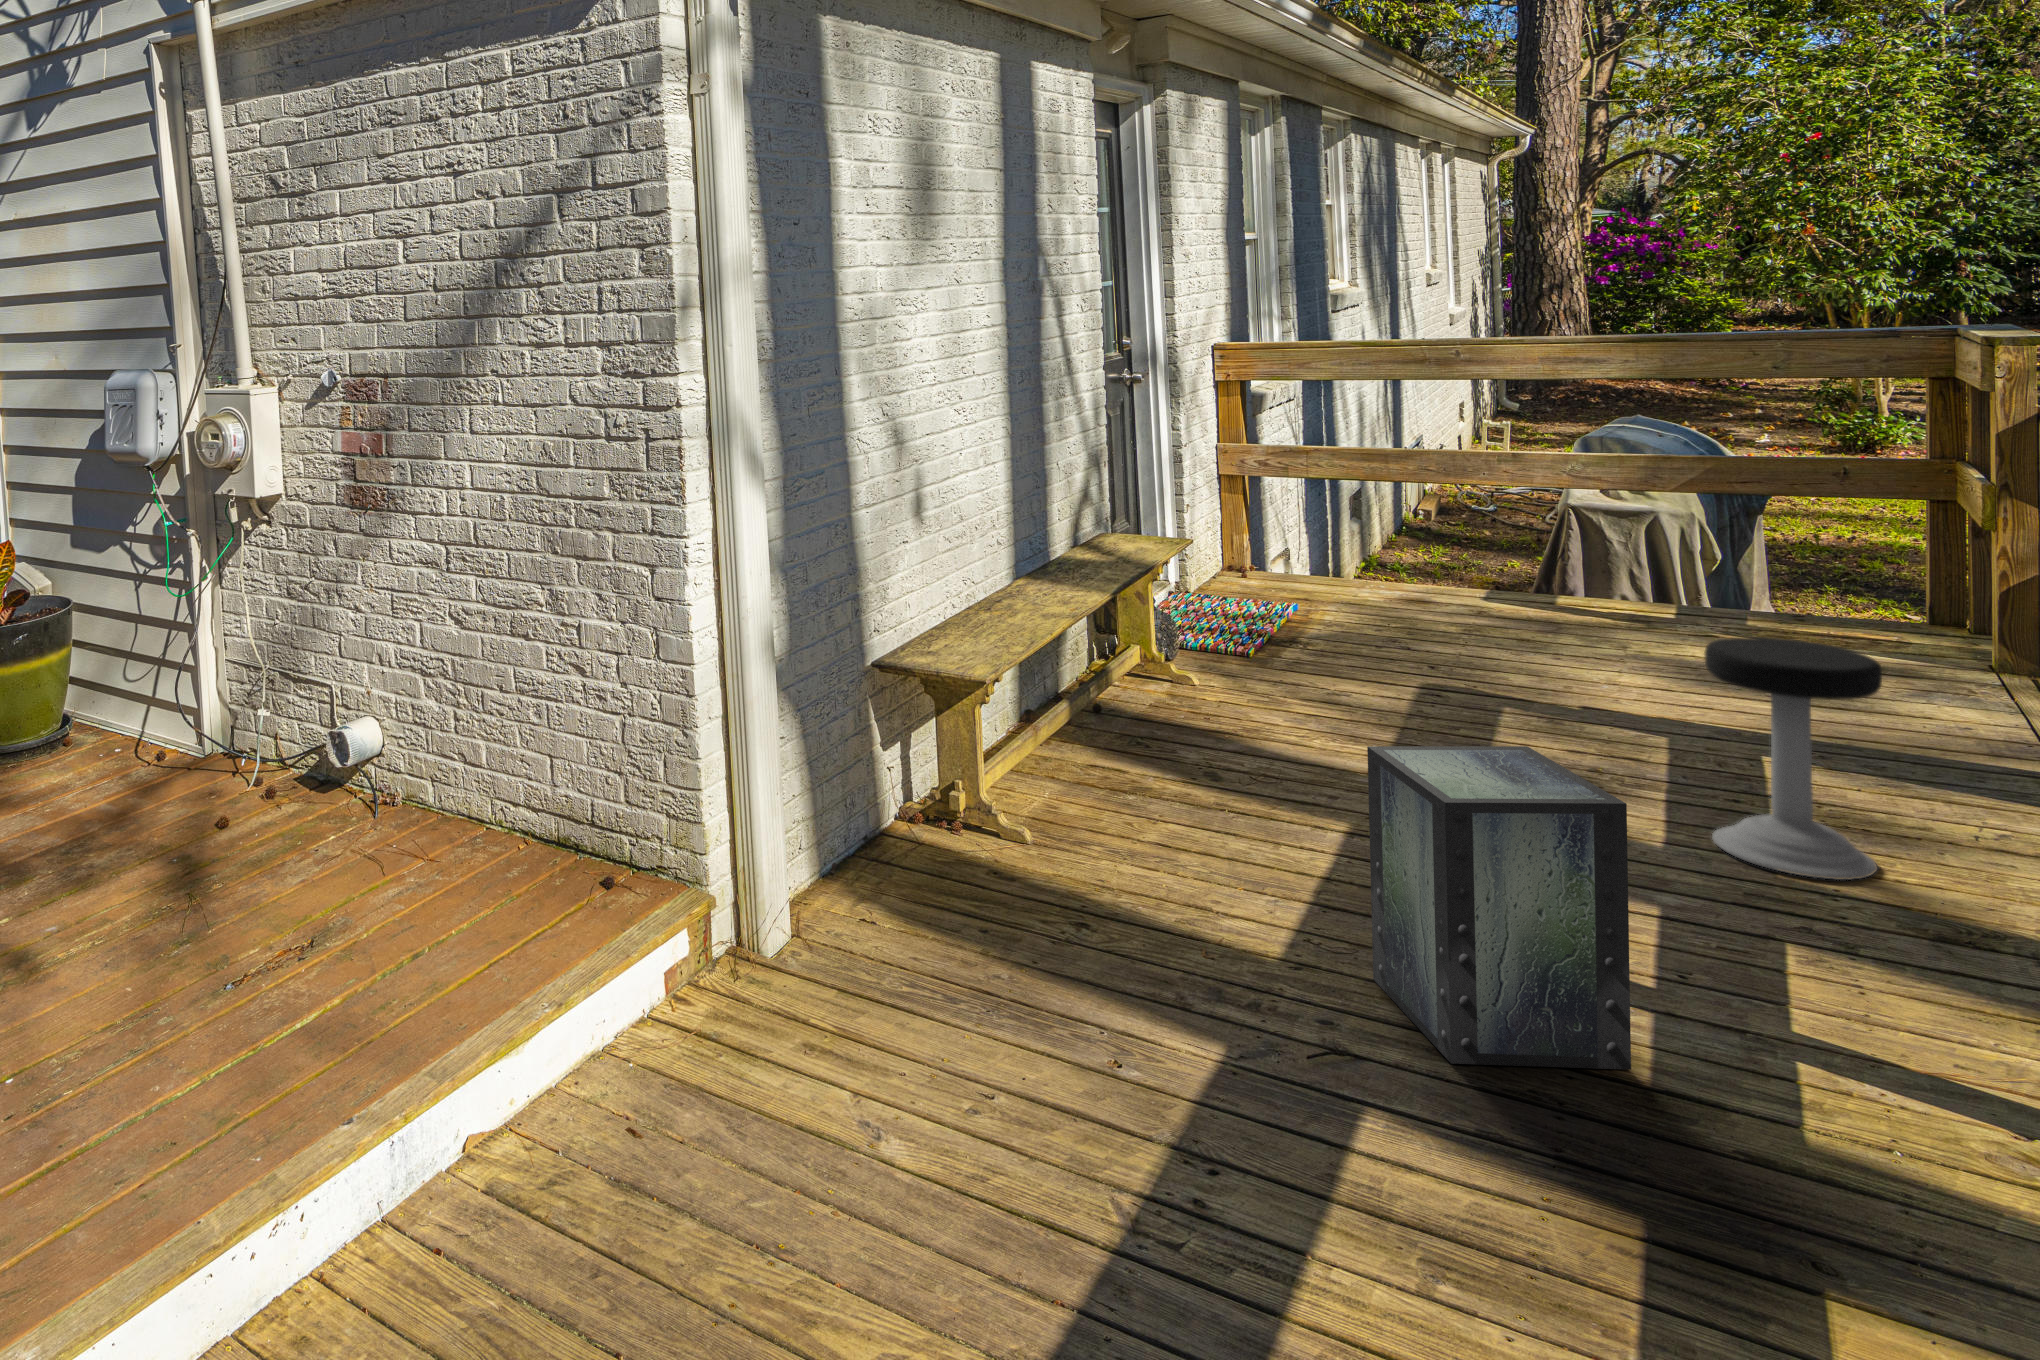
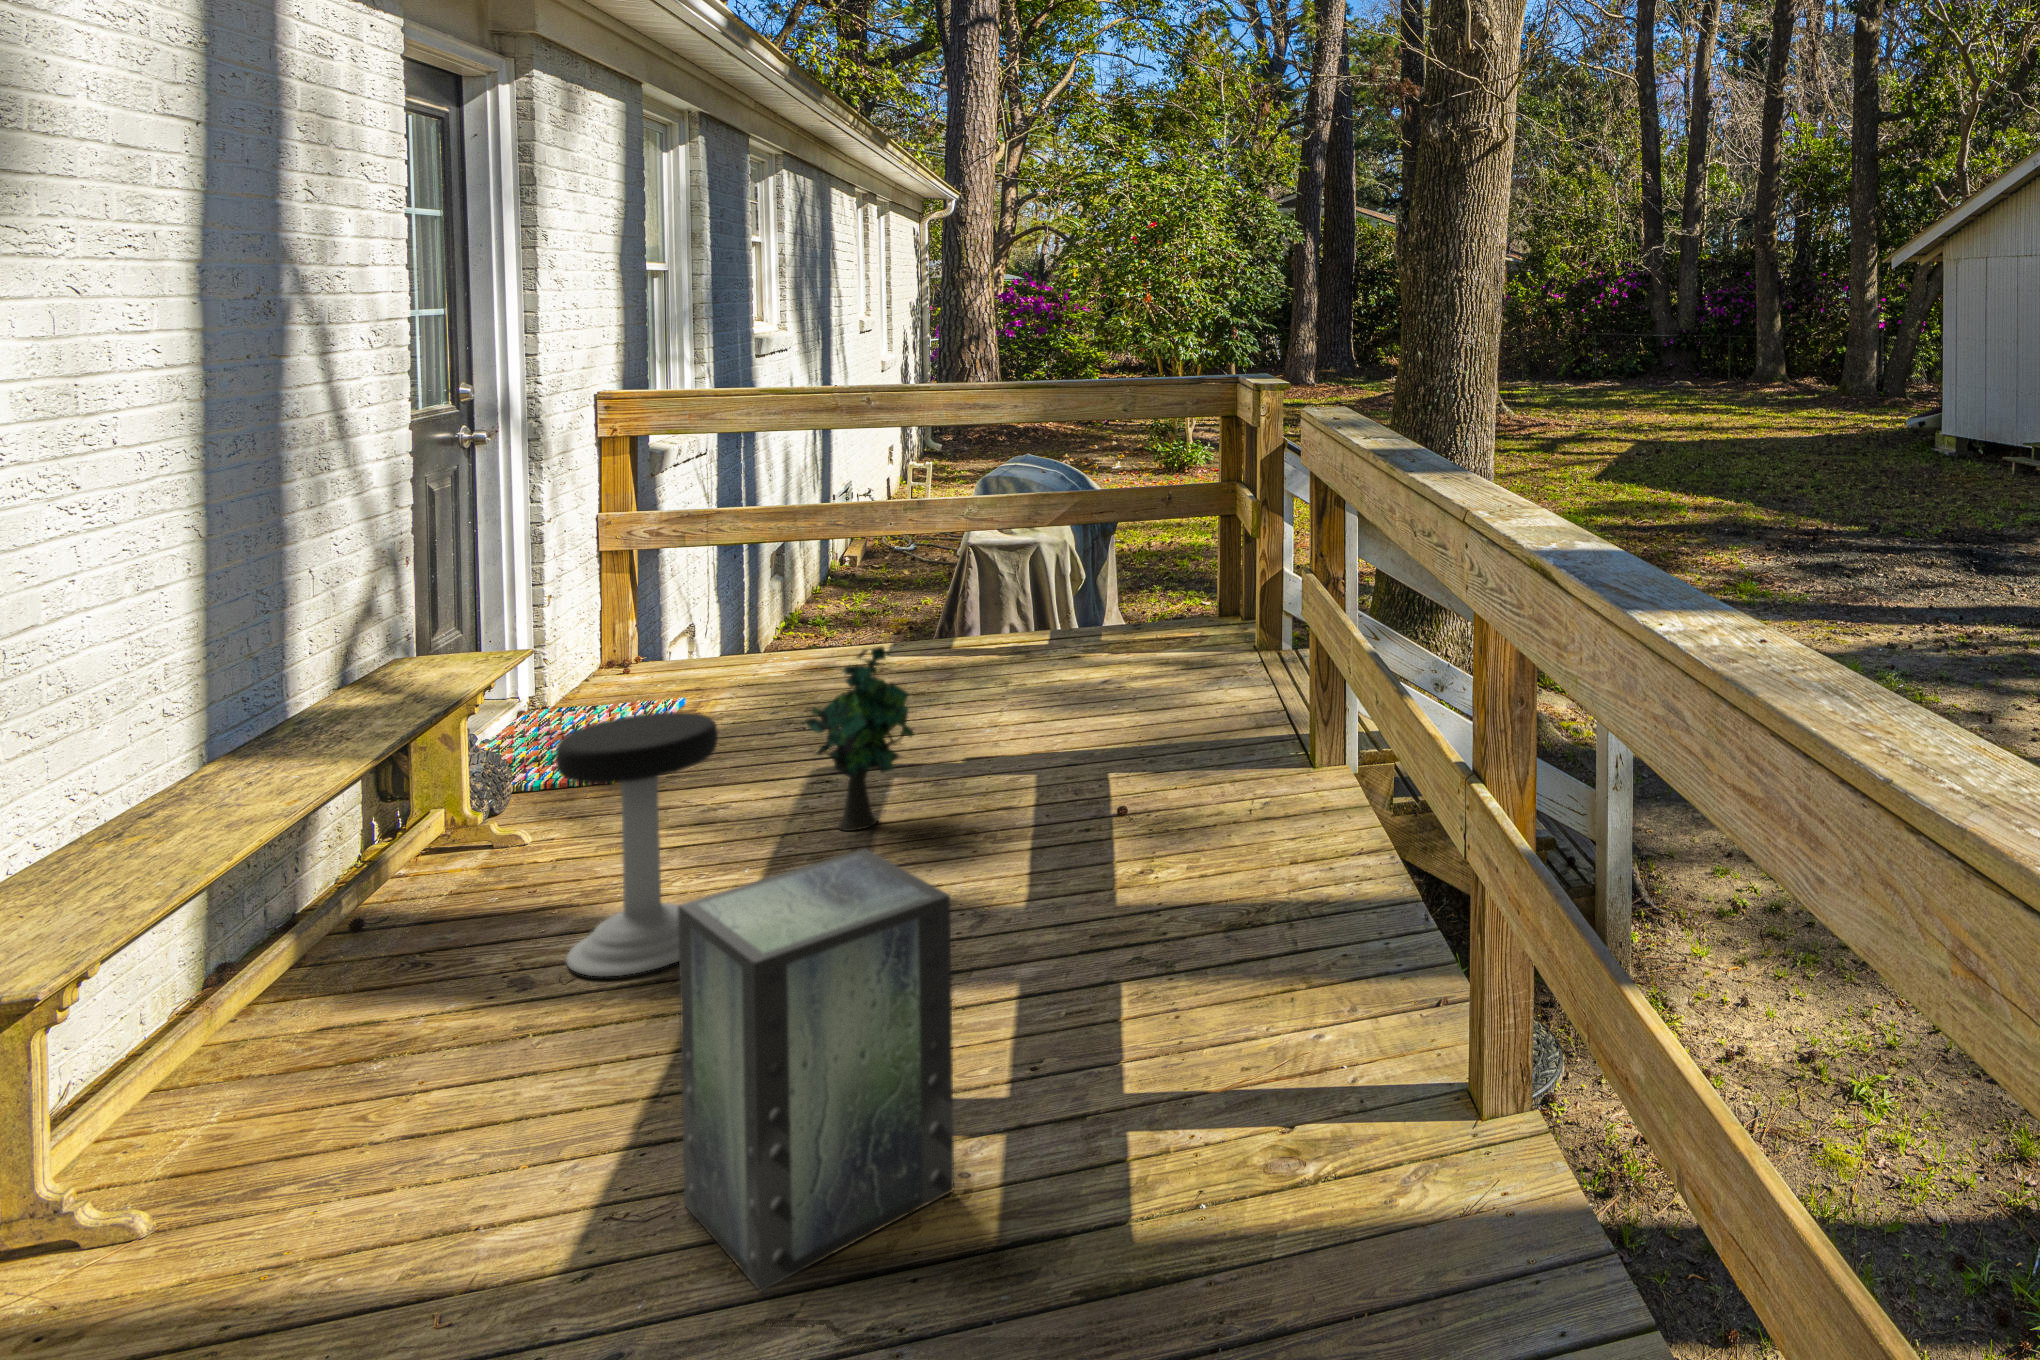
decorative plant: none [1417,583,1539,749] -> present [802,647,914,831]
stool: present [1704,637,1882,880] -> present [556,712,718,976]

